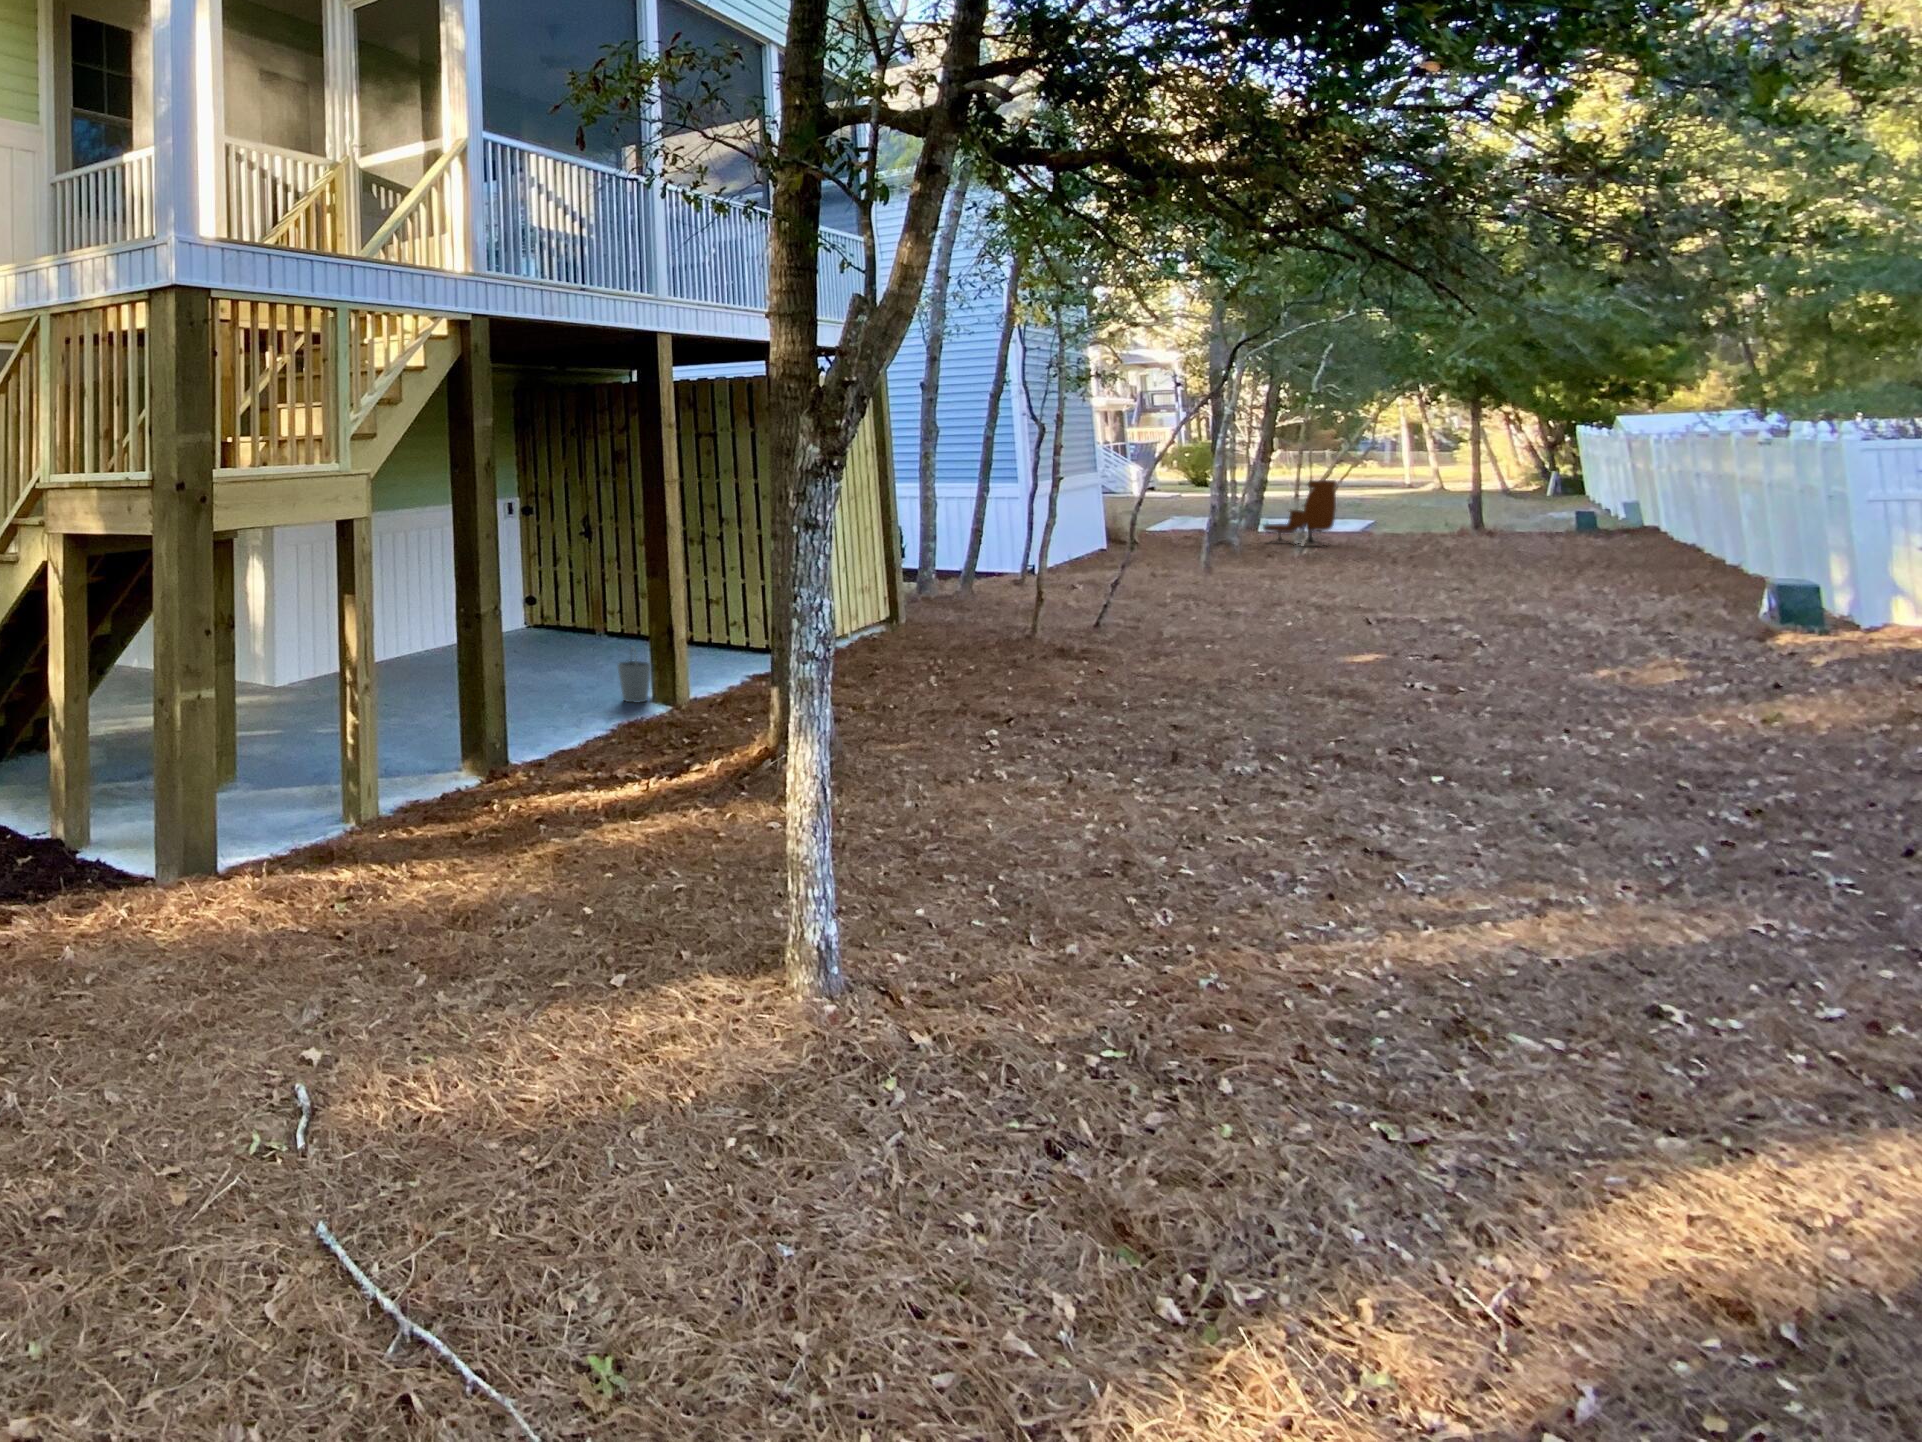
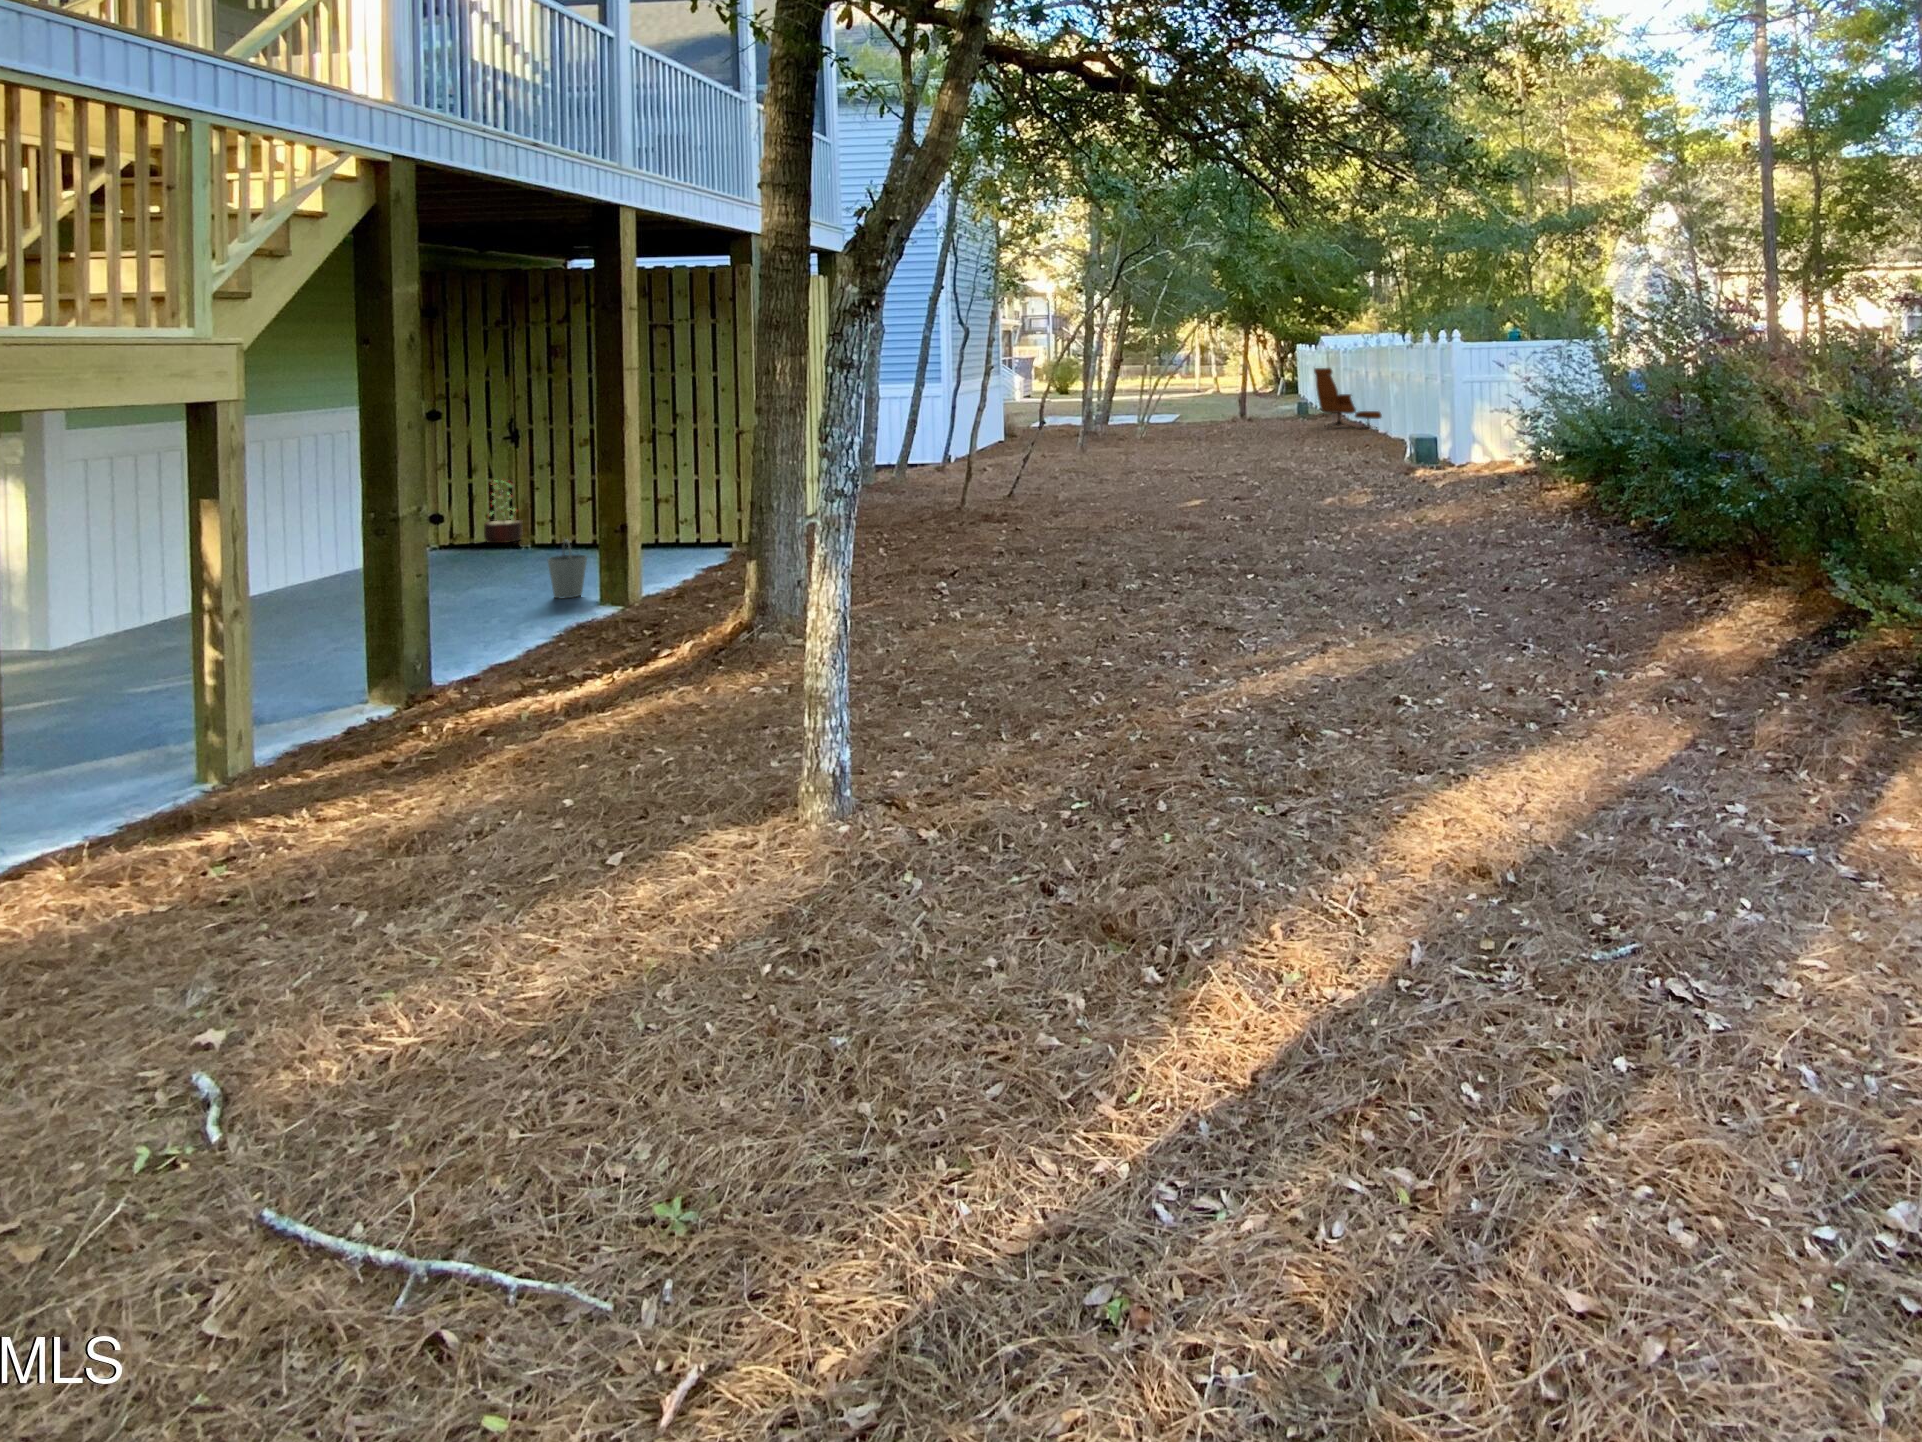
lounge chair: present [1263,480,1336,546] -> present [1314,368,1382,428]
decorative plant: none [577,578,609,637] -> present [484,481,523,543]

